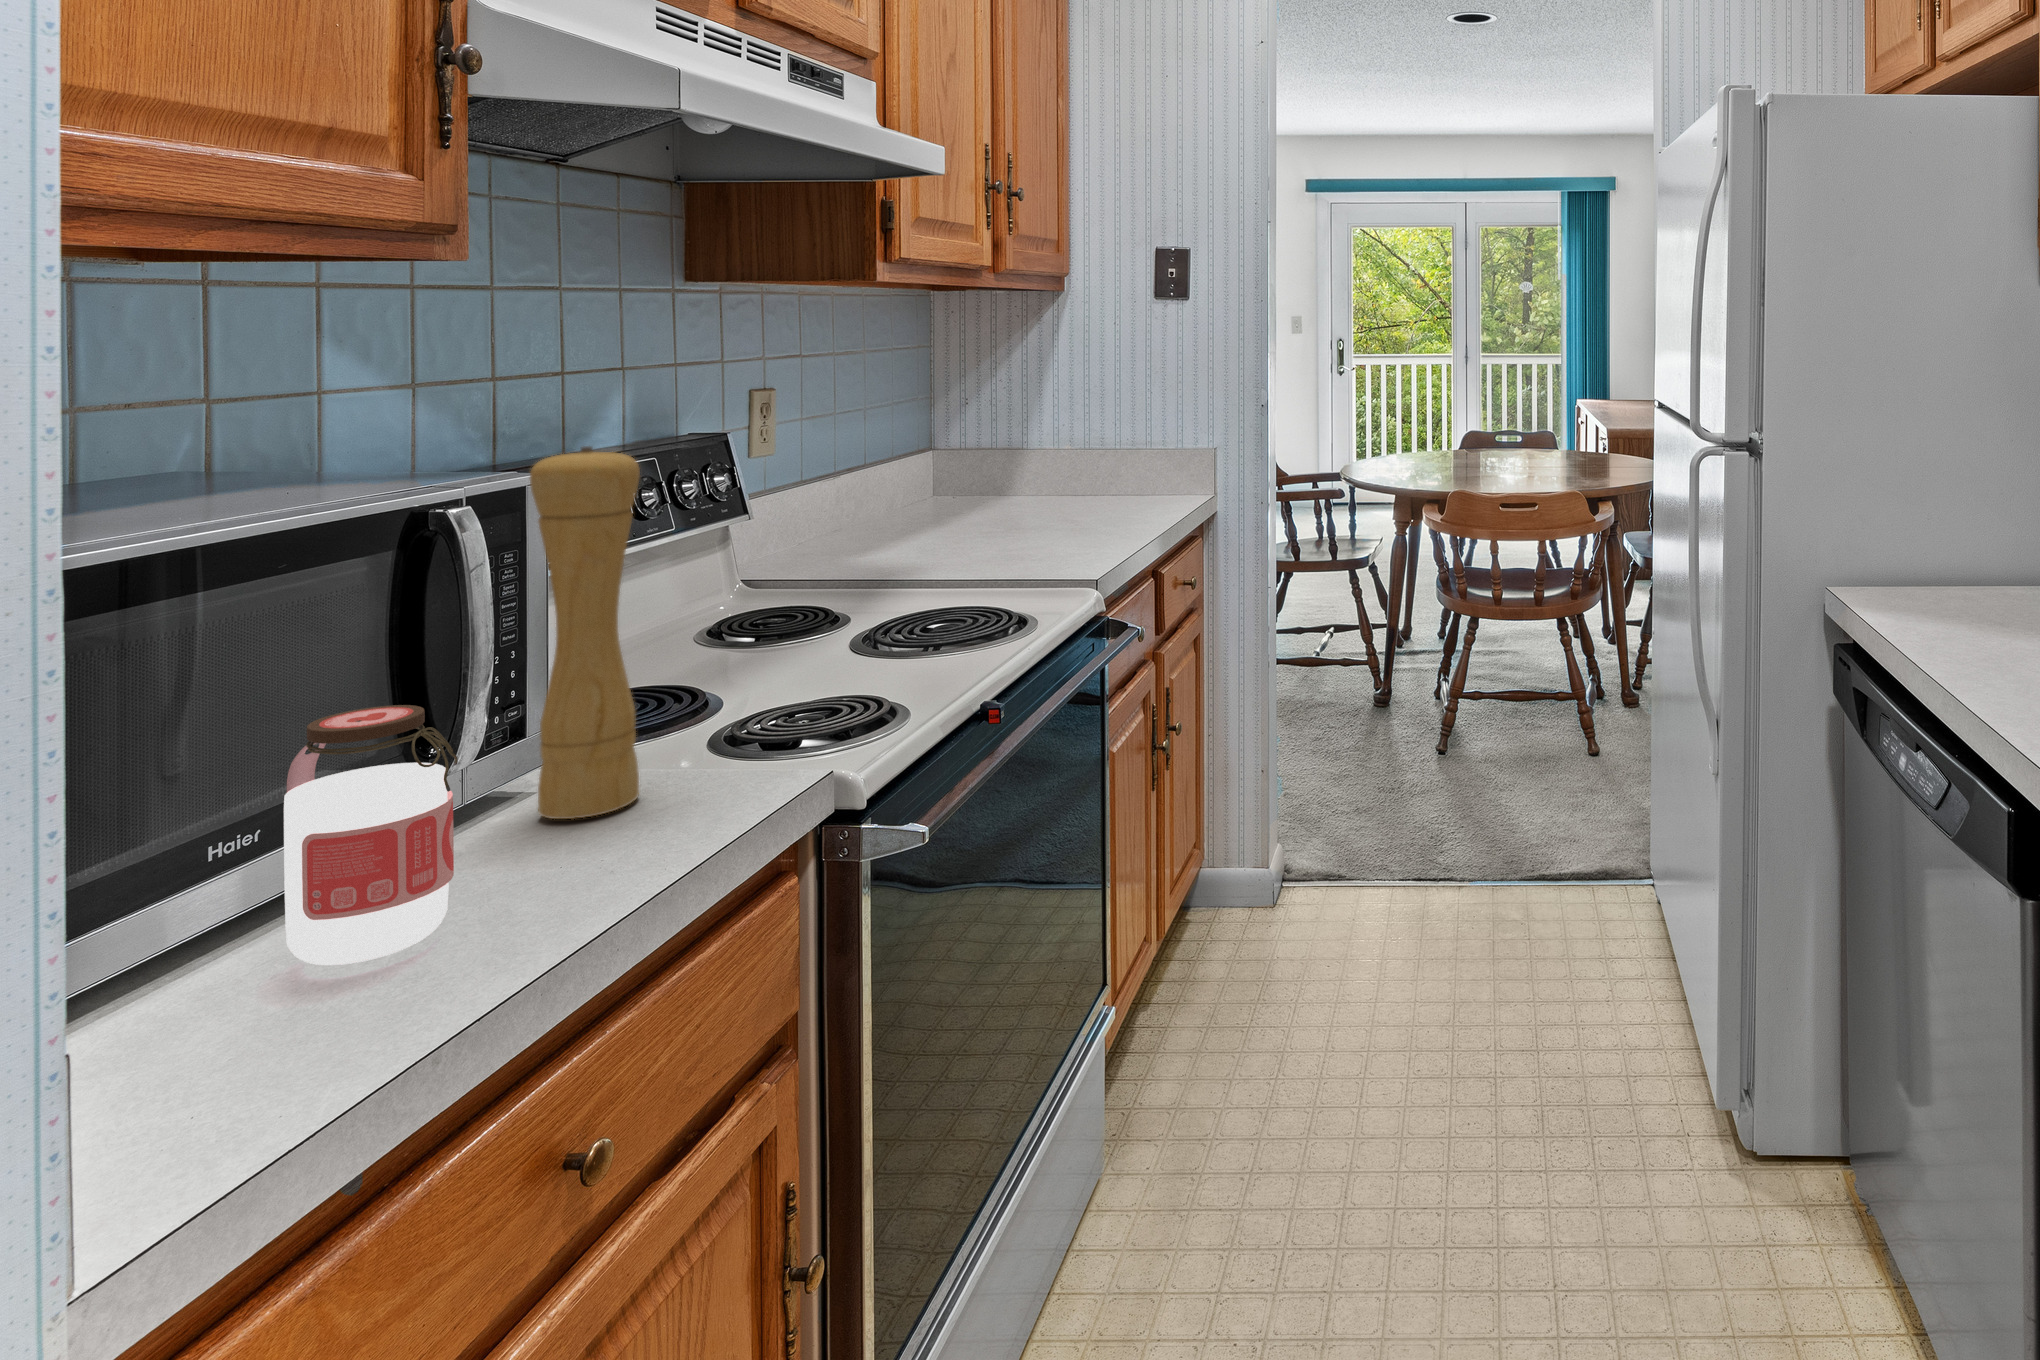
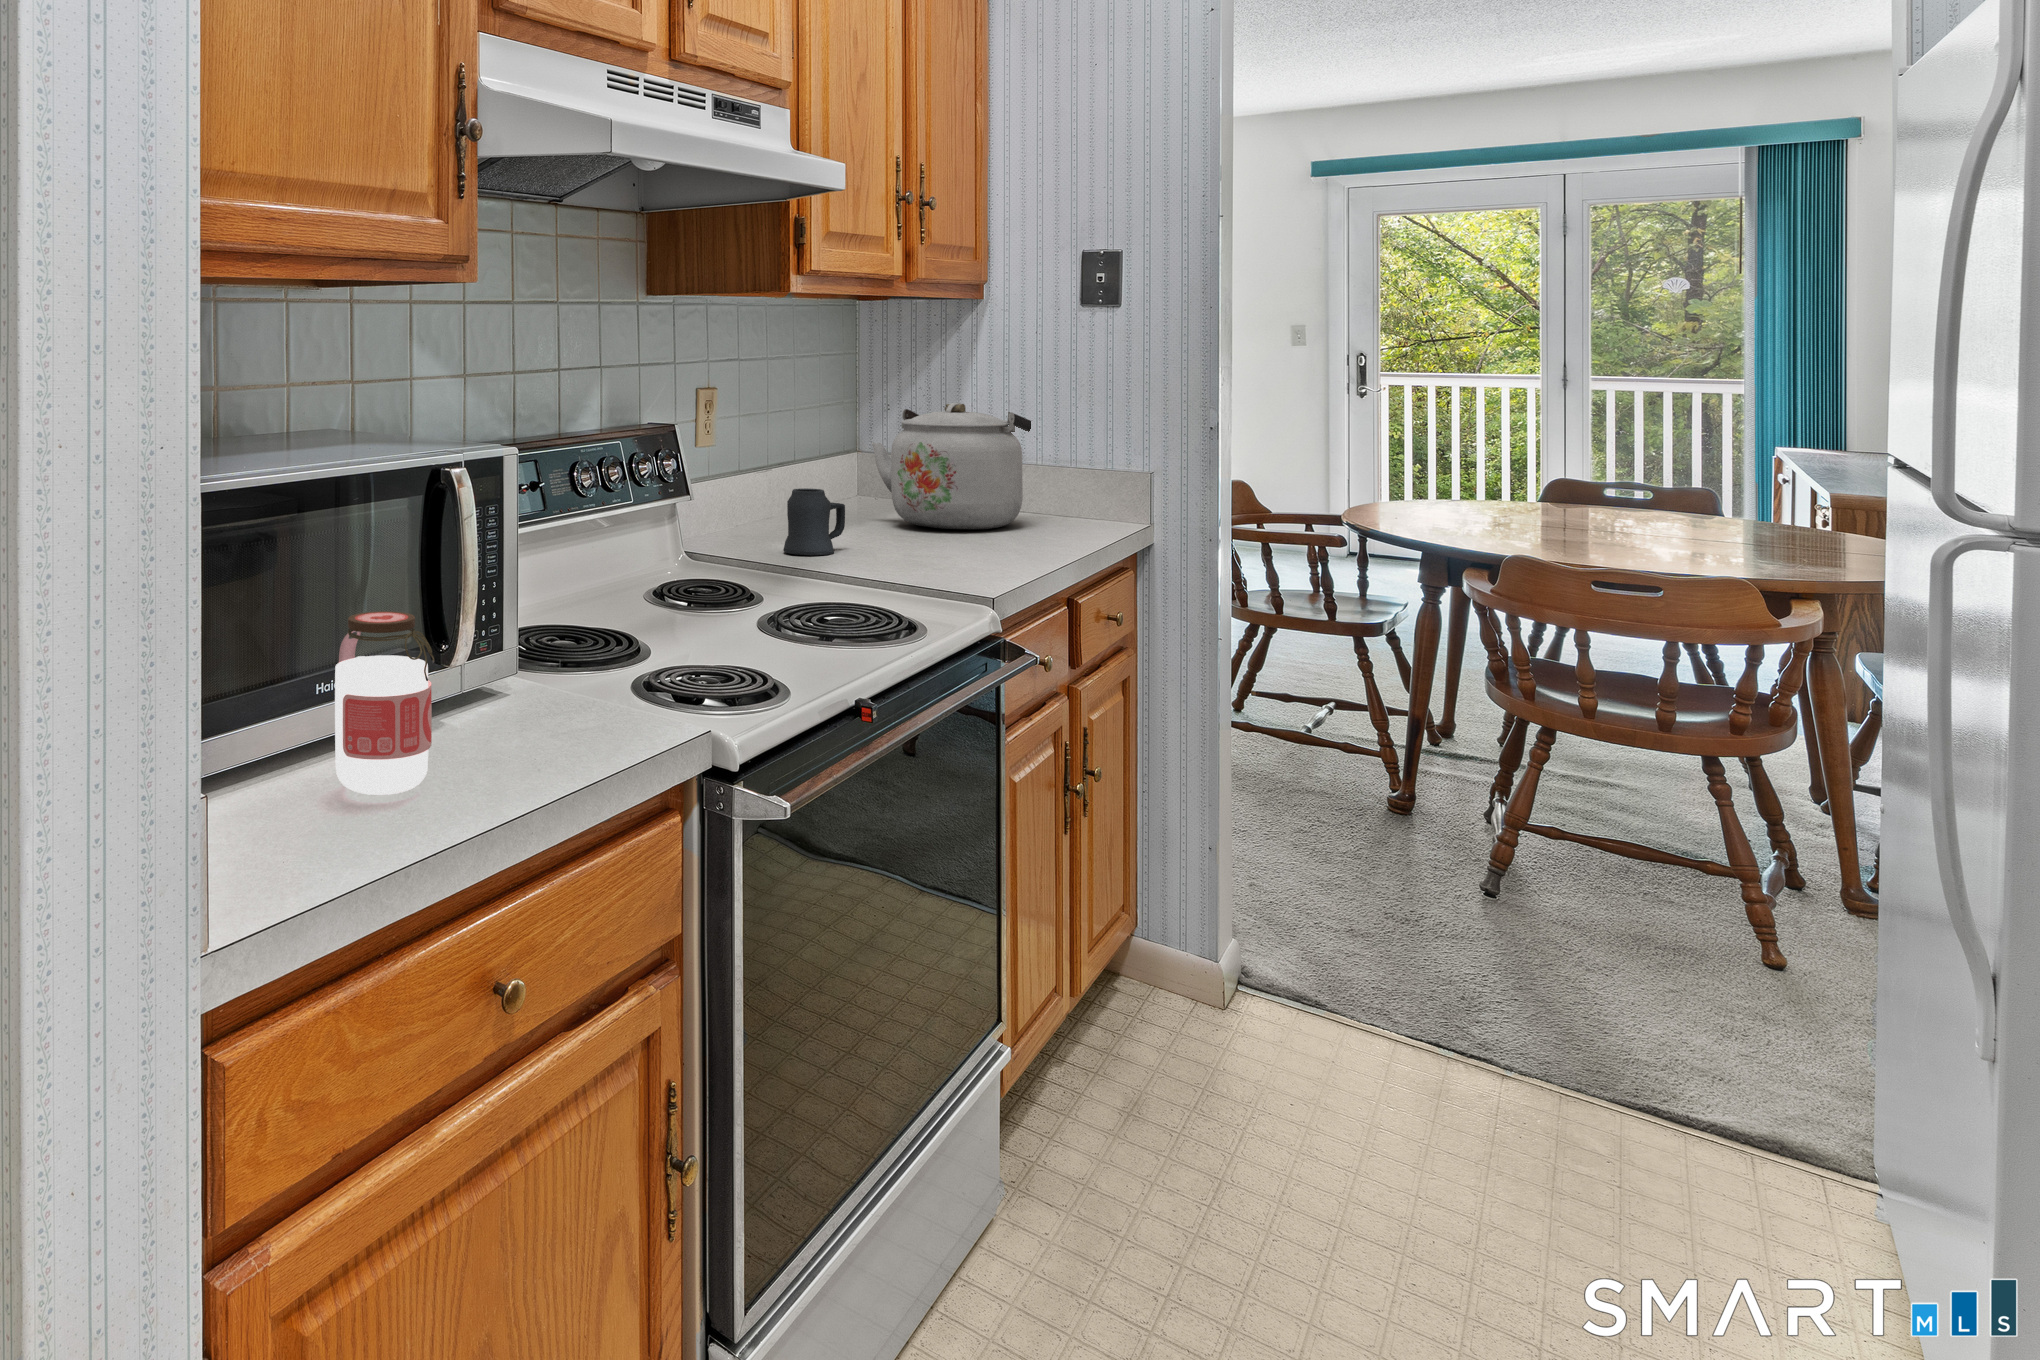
kettle: none [944,389,1112,515] -> present [872,403,1031,529]
pepper mill: present [530,446,640,819] -> none [496,429,570,727]
mug: none [856,486,925,558] -> present [783,488,845,555]

